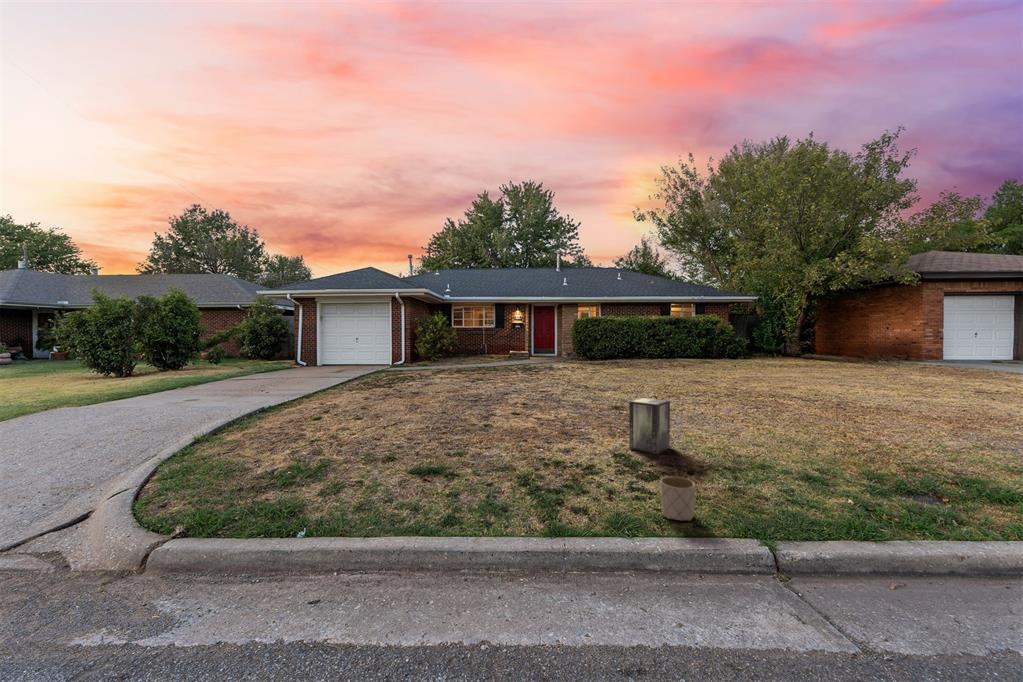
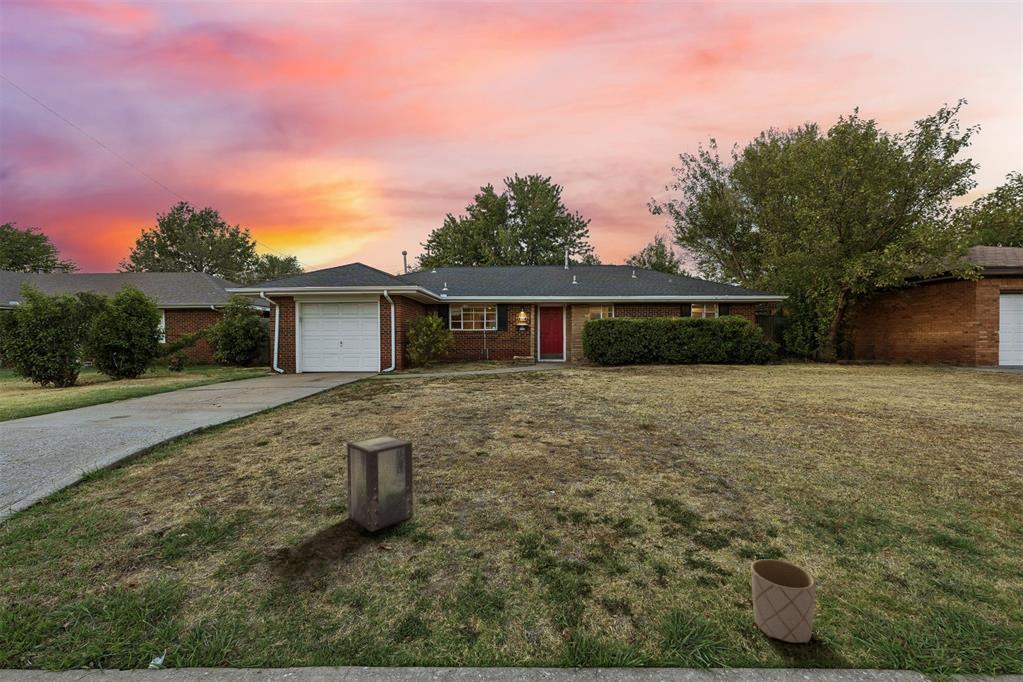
storage box: present [629,398,670,454] -> present [347,435,413,532]

